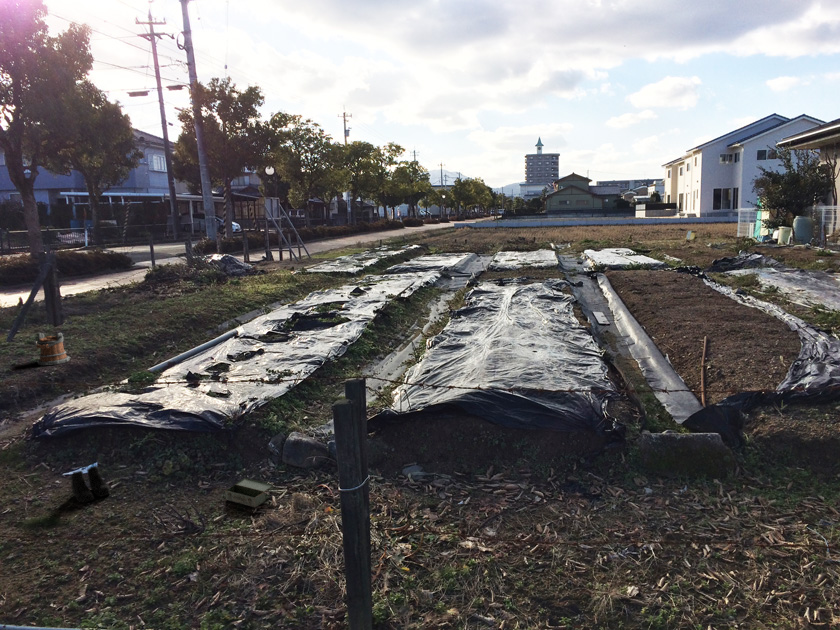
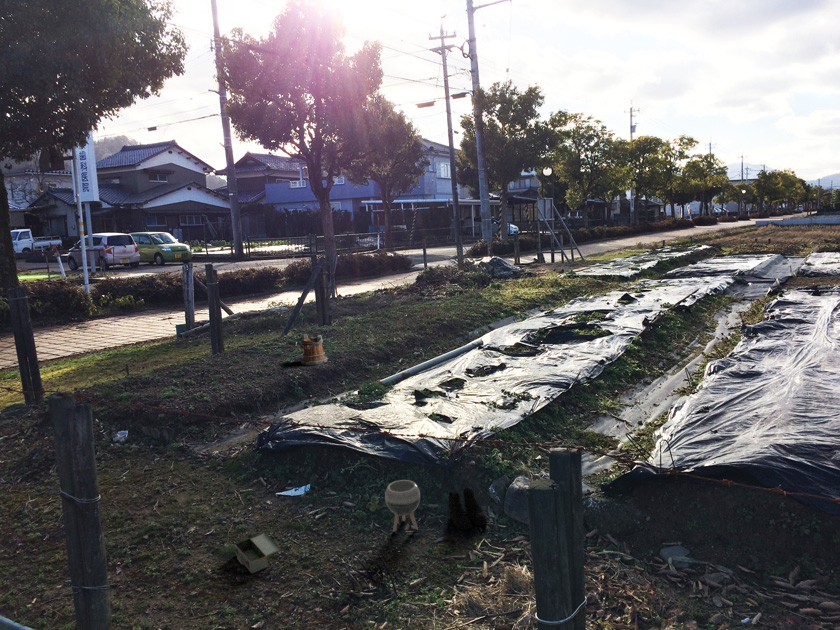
planter: none [184,445,217,491] -> present [385,480,420,532]
boots: present [71,466,110,503] -> present [448,488,487,530]
toolbox: present [225,478,273,507] -> present [235,532,282,573]

